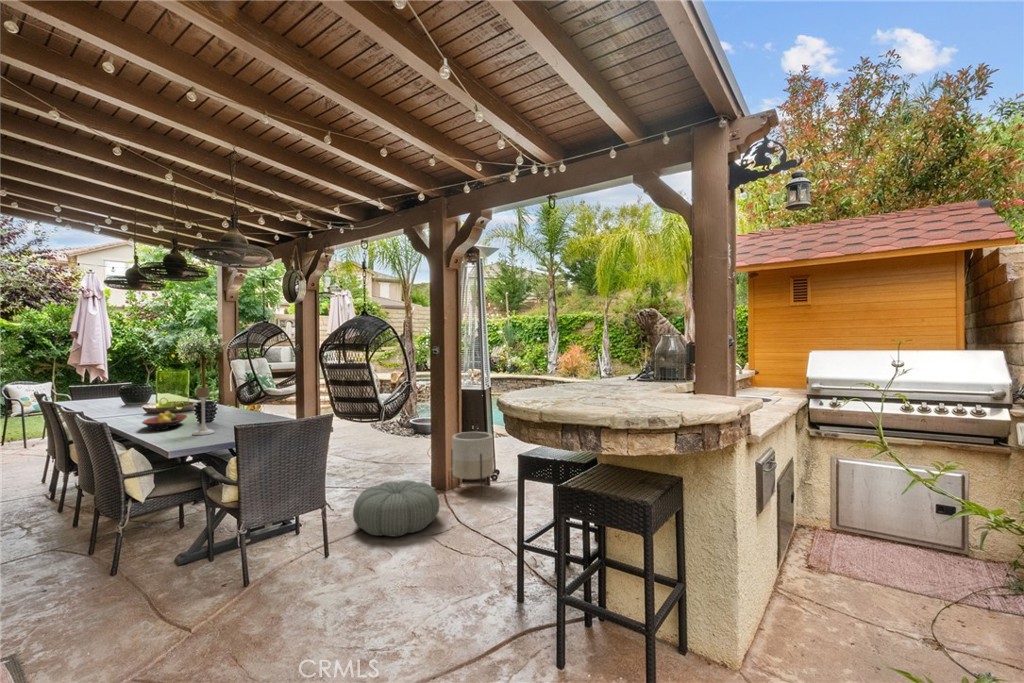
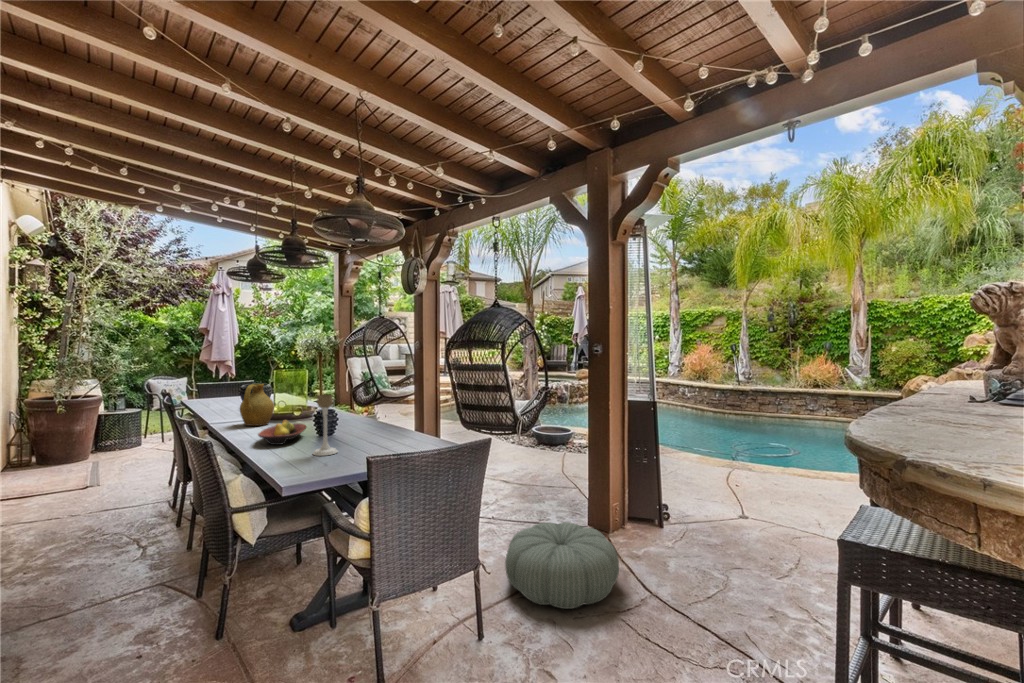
pitcher: none [122,382,156,419] -> present [240,384,274,426]
planter: present [451,432,493,496] -> none [614,456,671,547]

